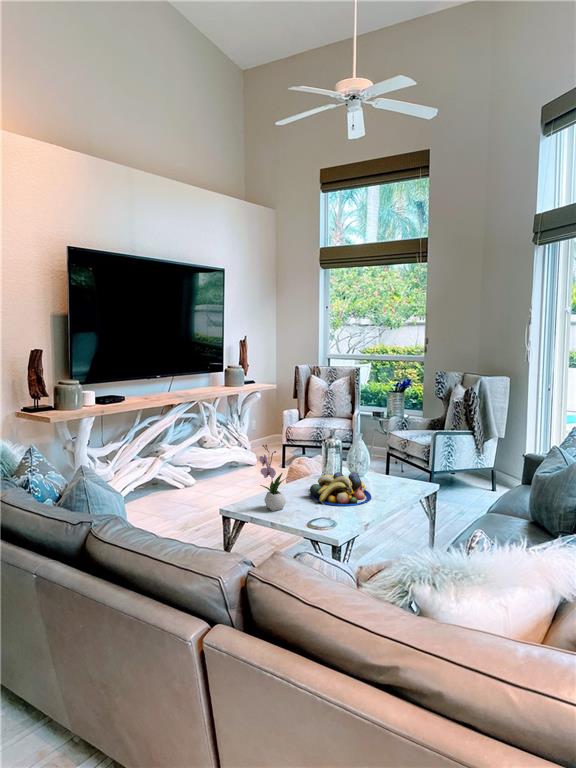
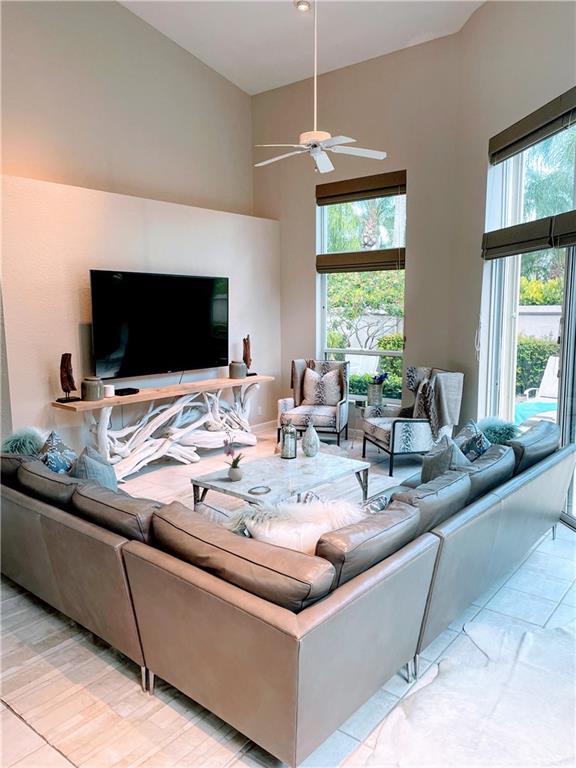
fruit bowl: present [309,472,371,506] -> none [265,453,314,479]

